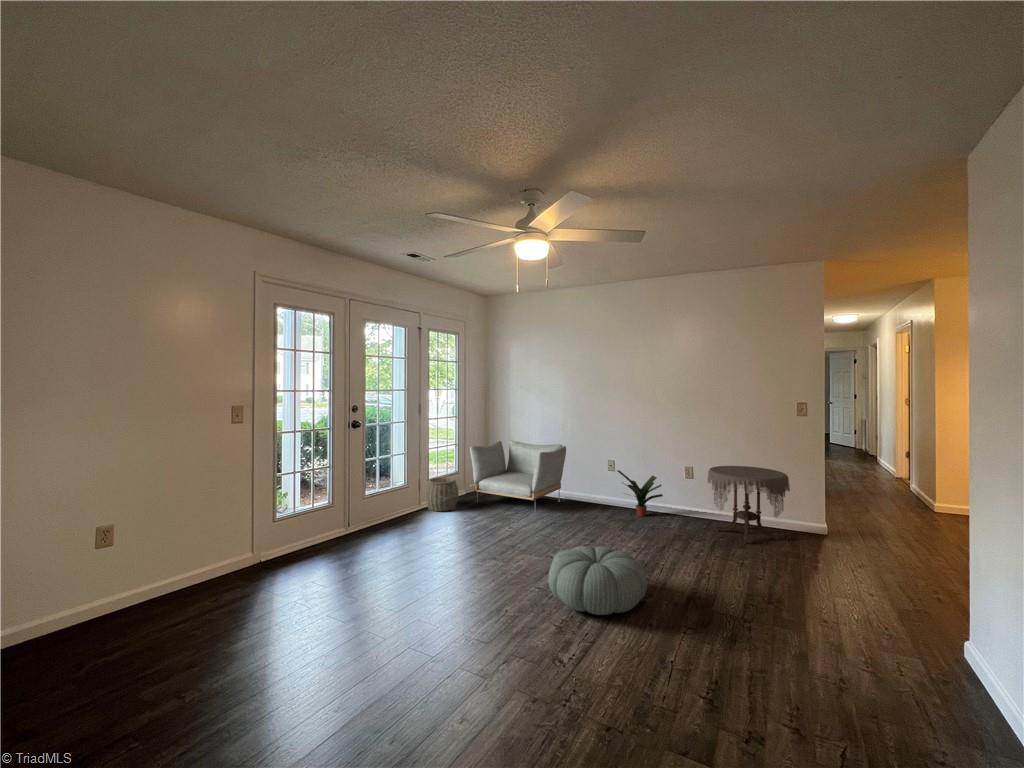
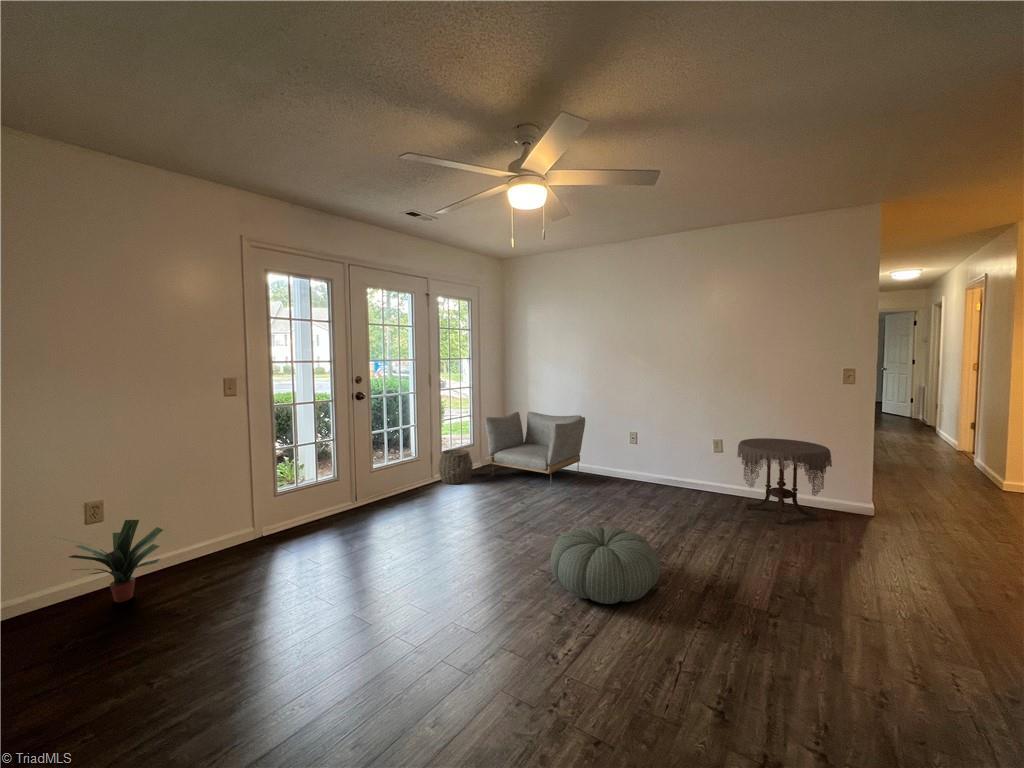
potted plant: present [618,470,663,517] -> present [54,520,163,602]

